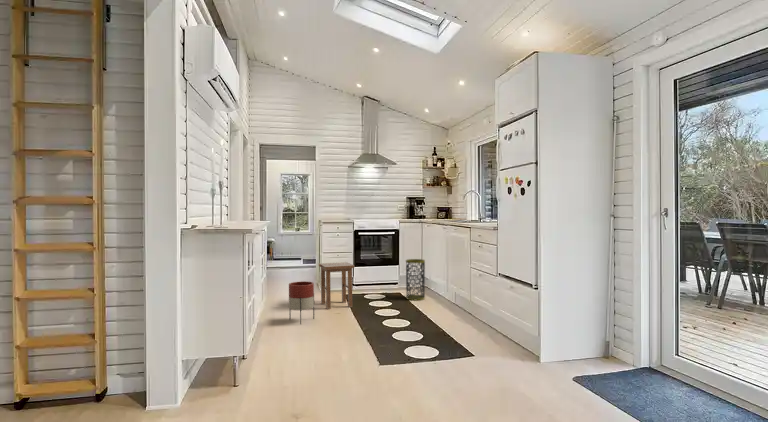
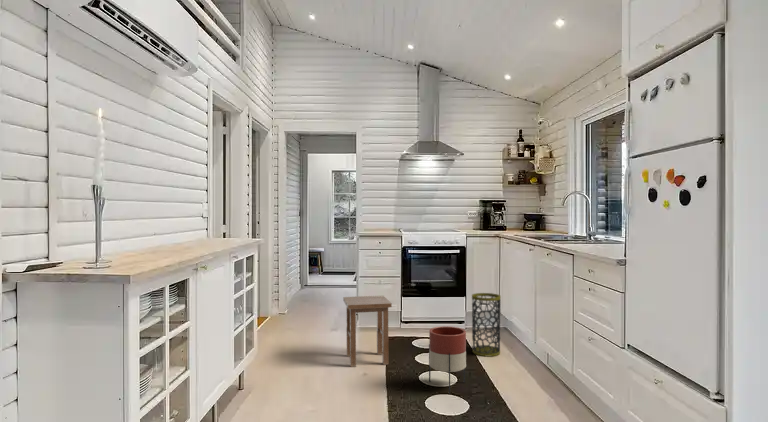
planter: present [289,281,314,324] -> present [429,326,466,394]

